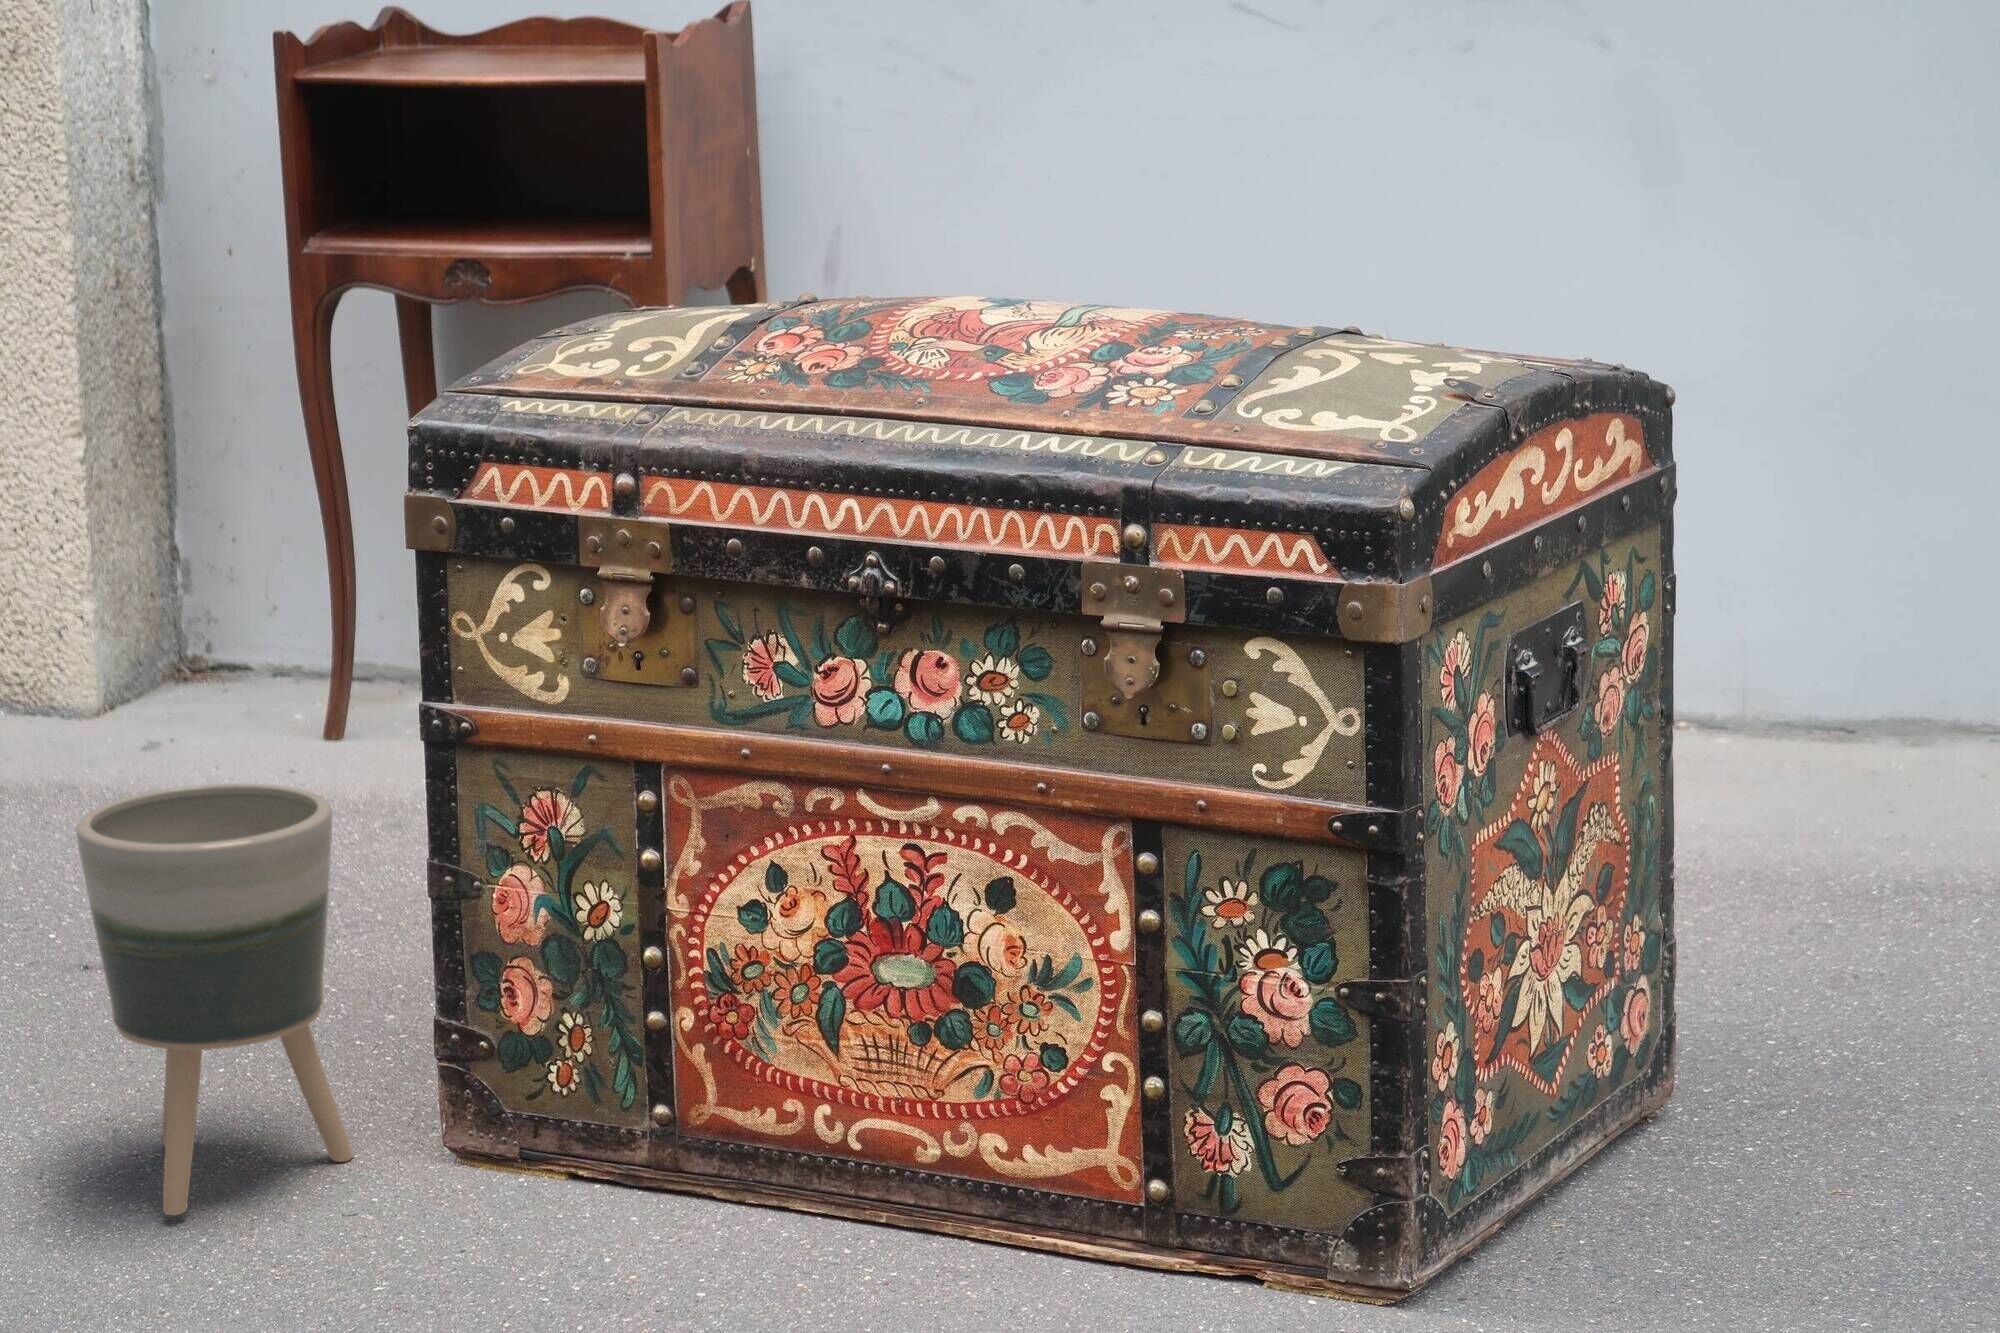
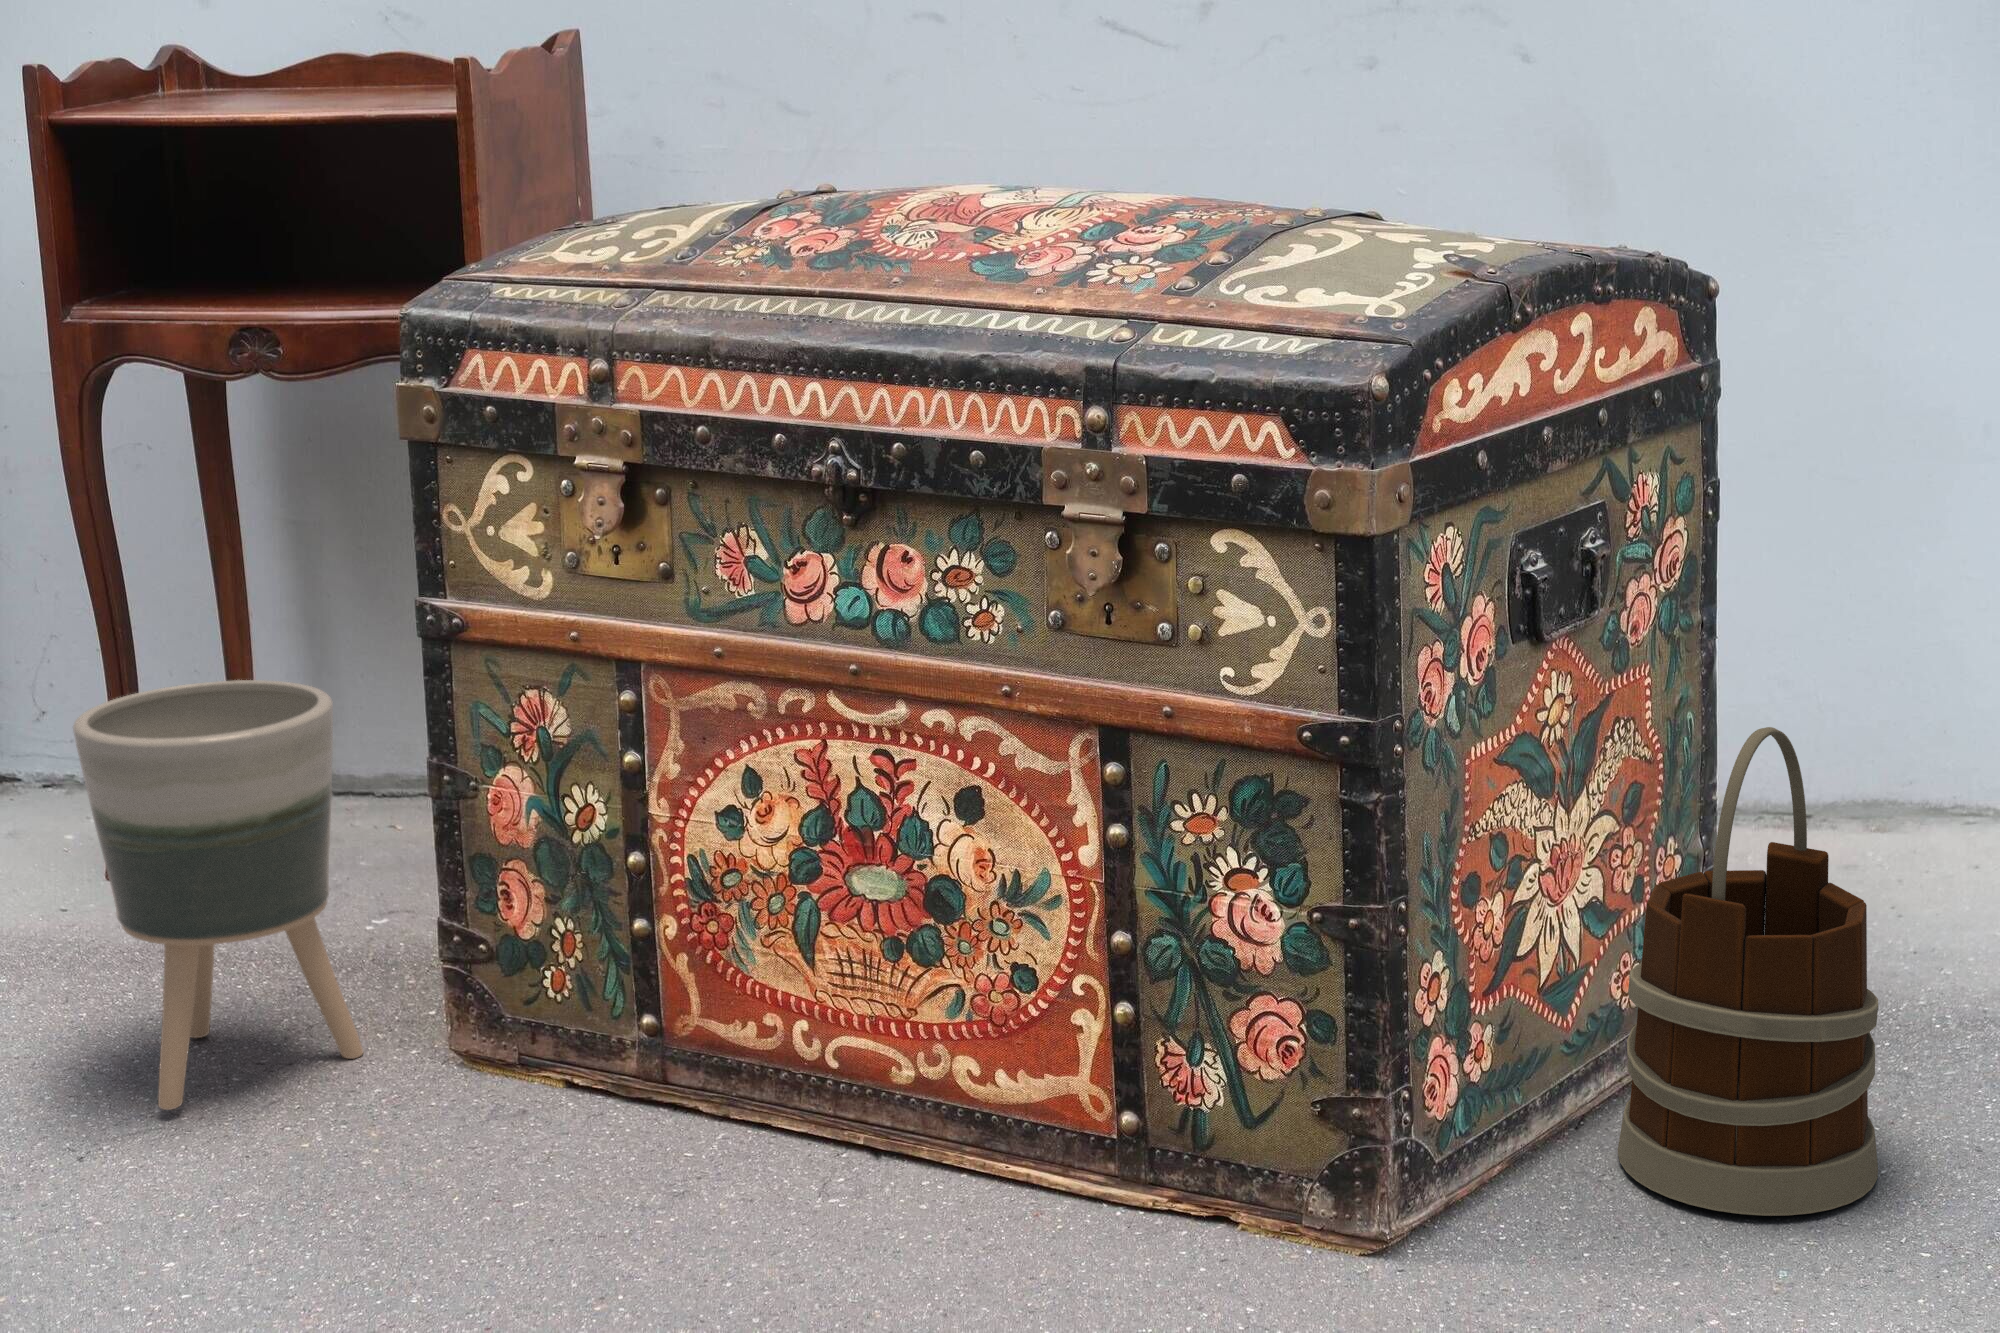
wooden bucket: none [1600,811,1839,1261] -> present [1618,727,1878,1216]

